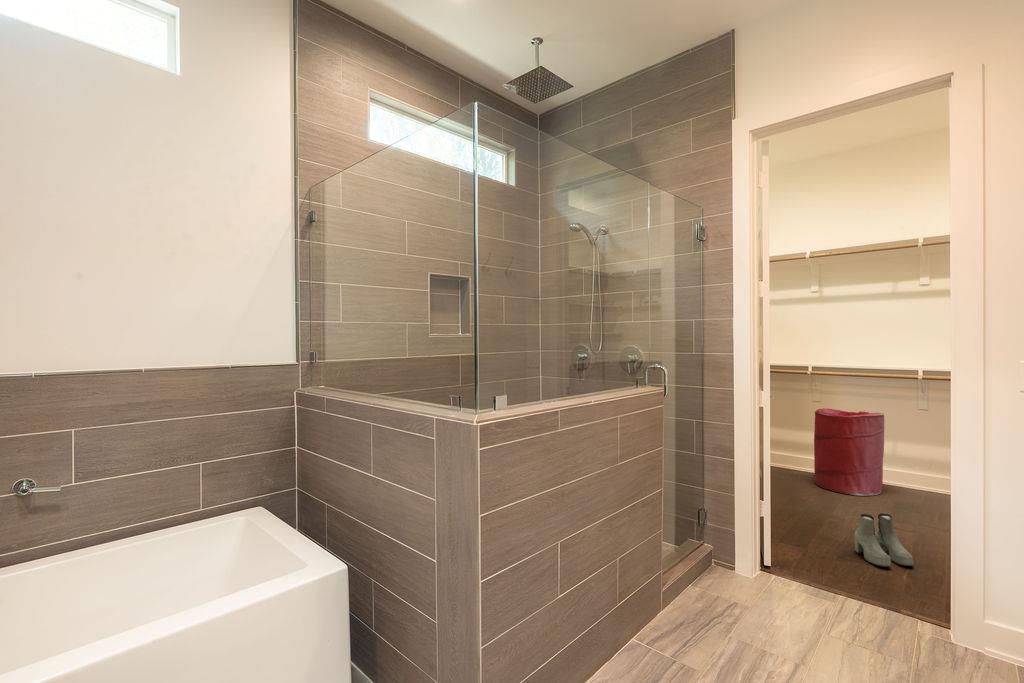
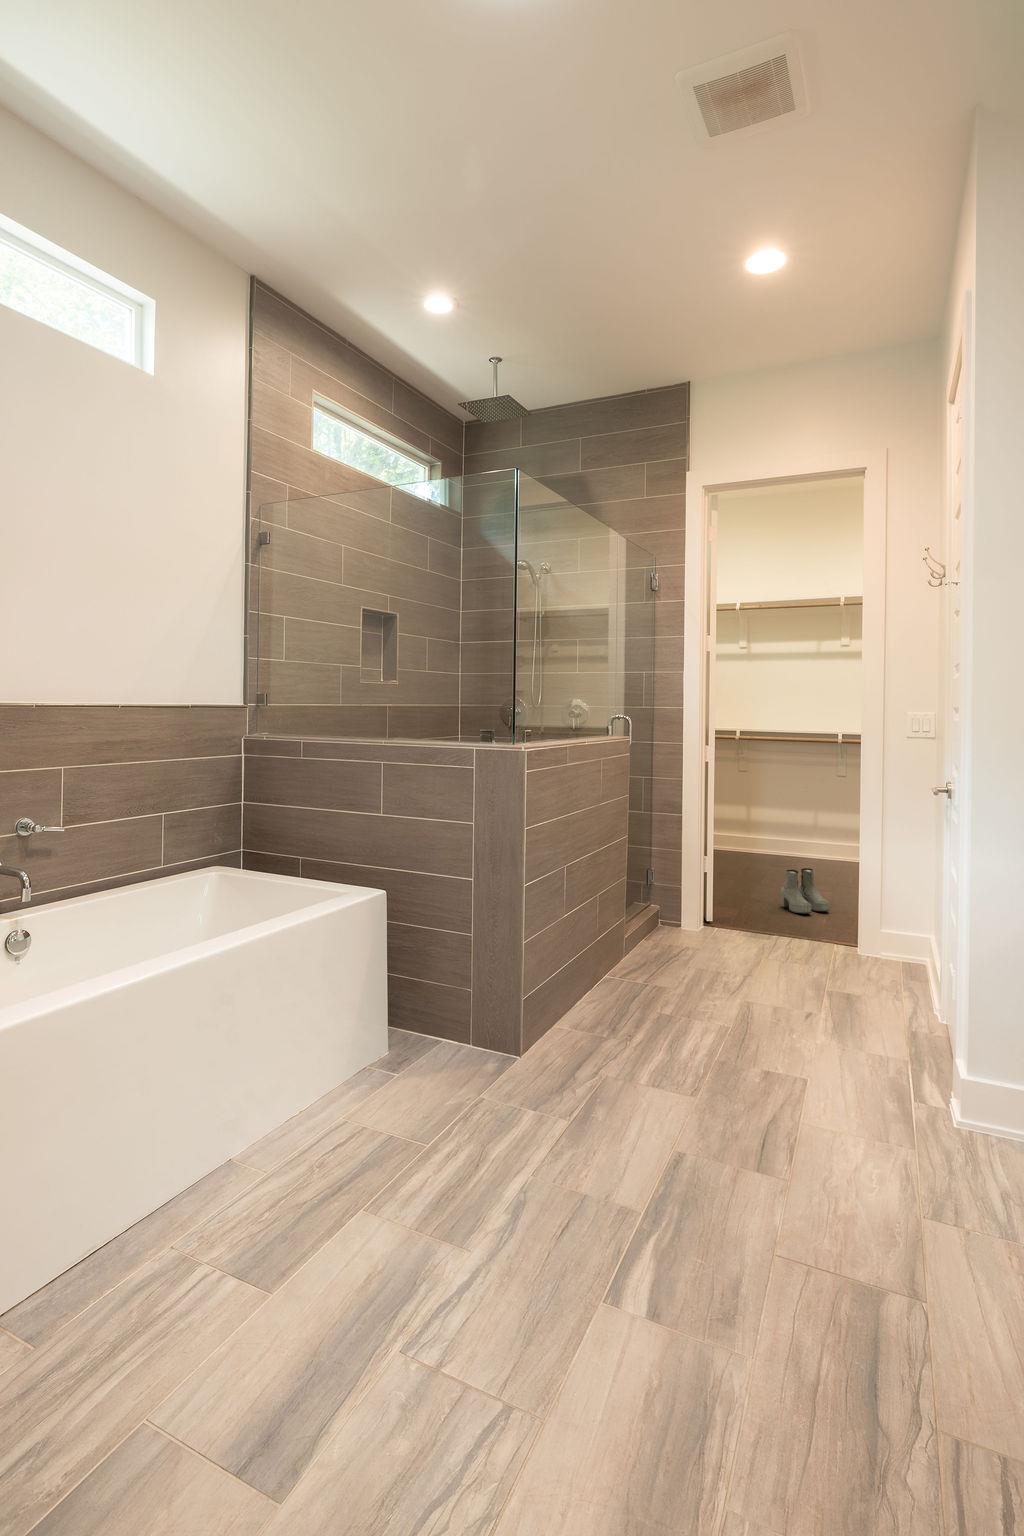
laundry hamper: present [814,408,884,496] -> none [738,779,804,867]

